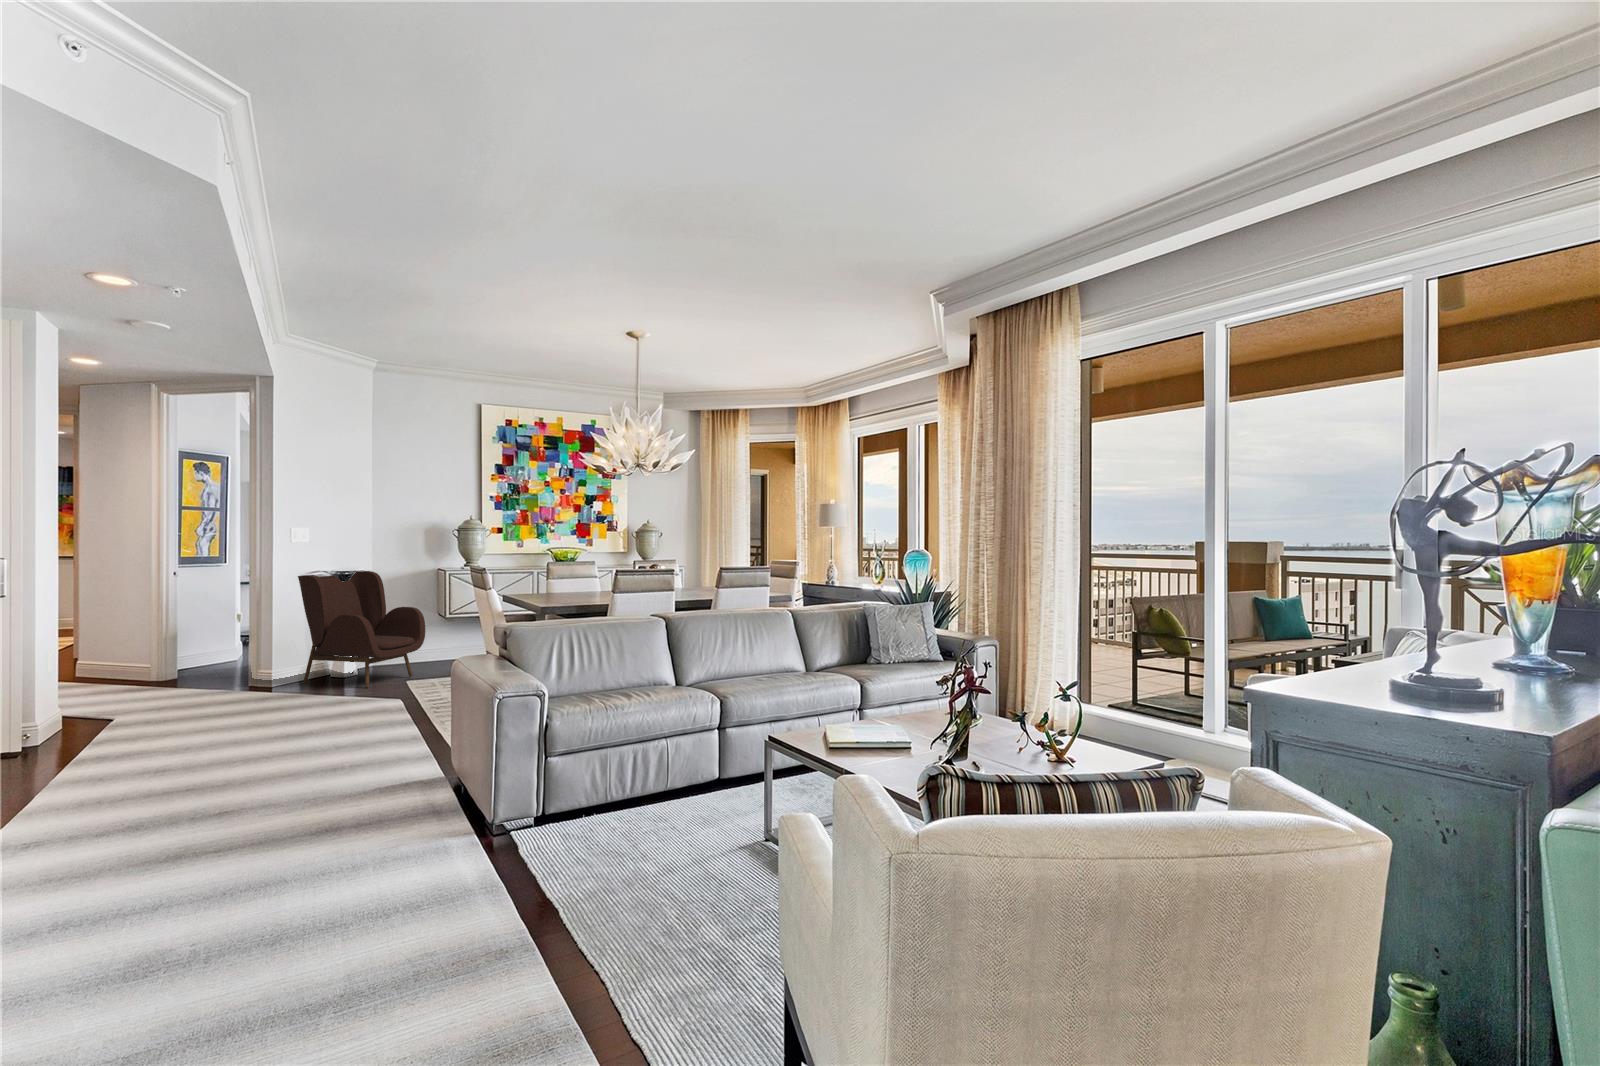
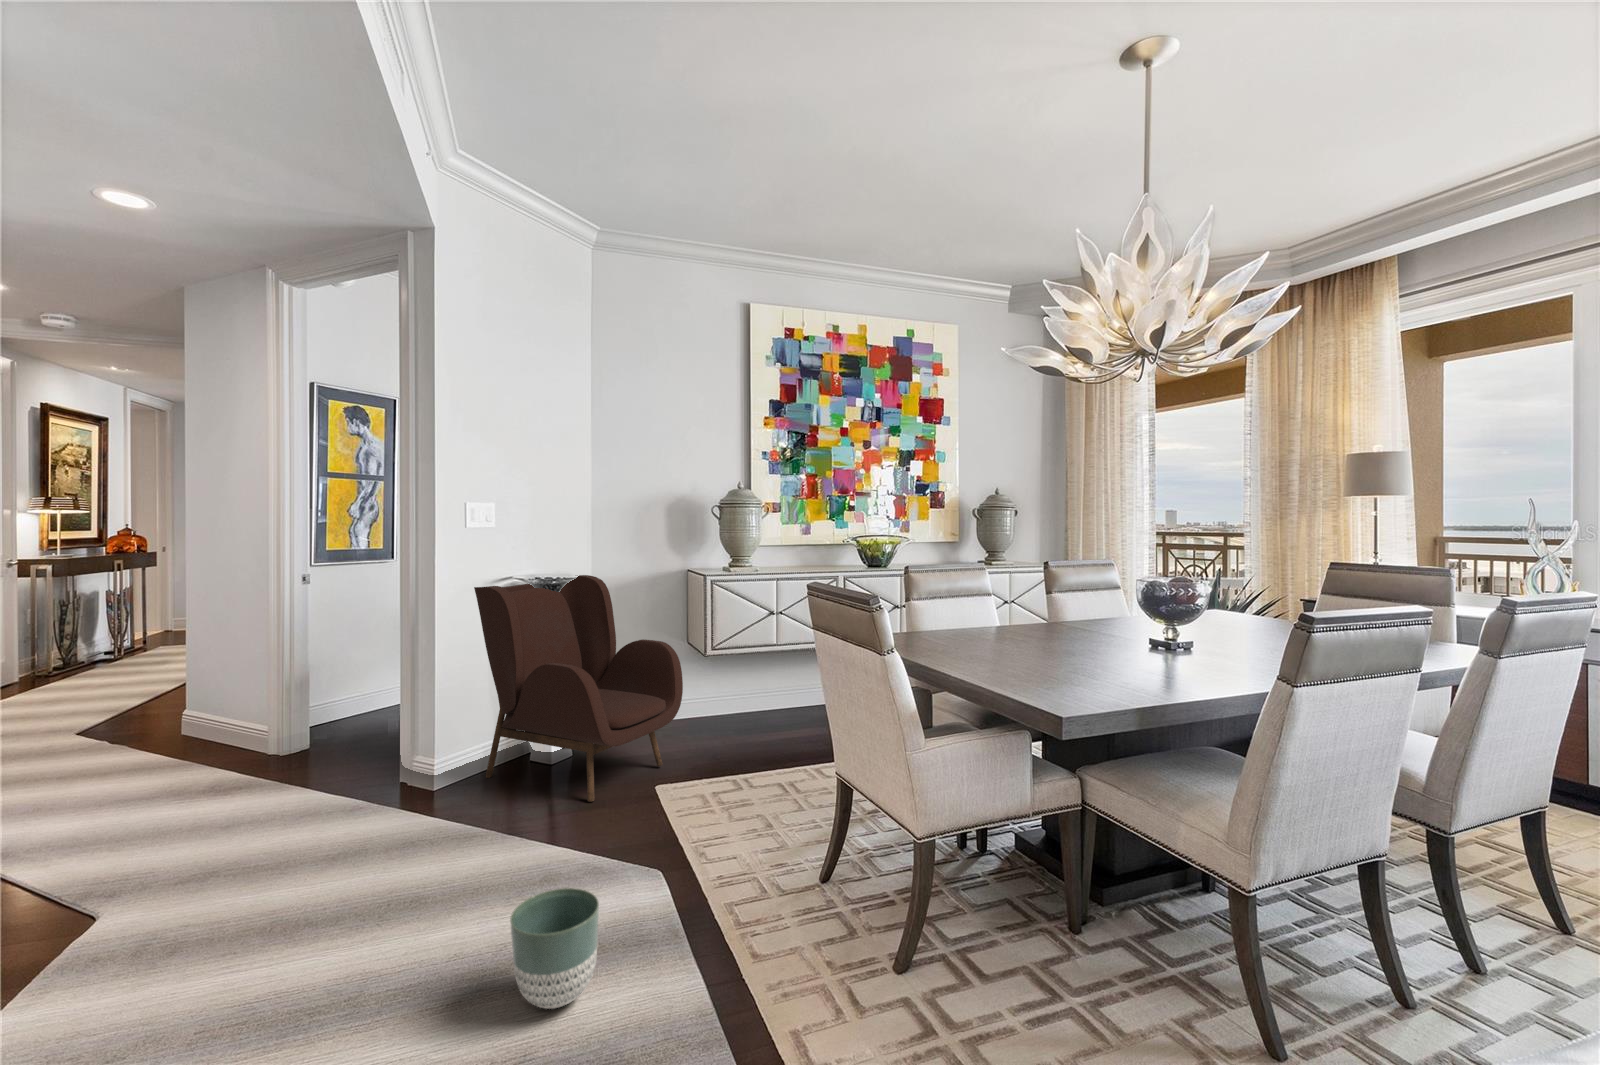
planter: none [328,686,366,725] -> present [510,888,599,1009]

